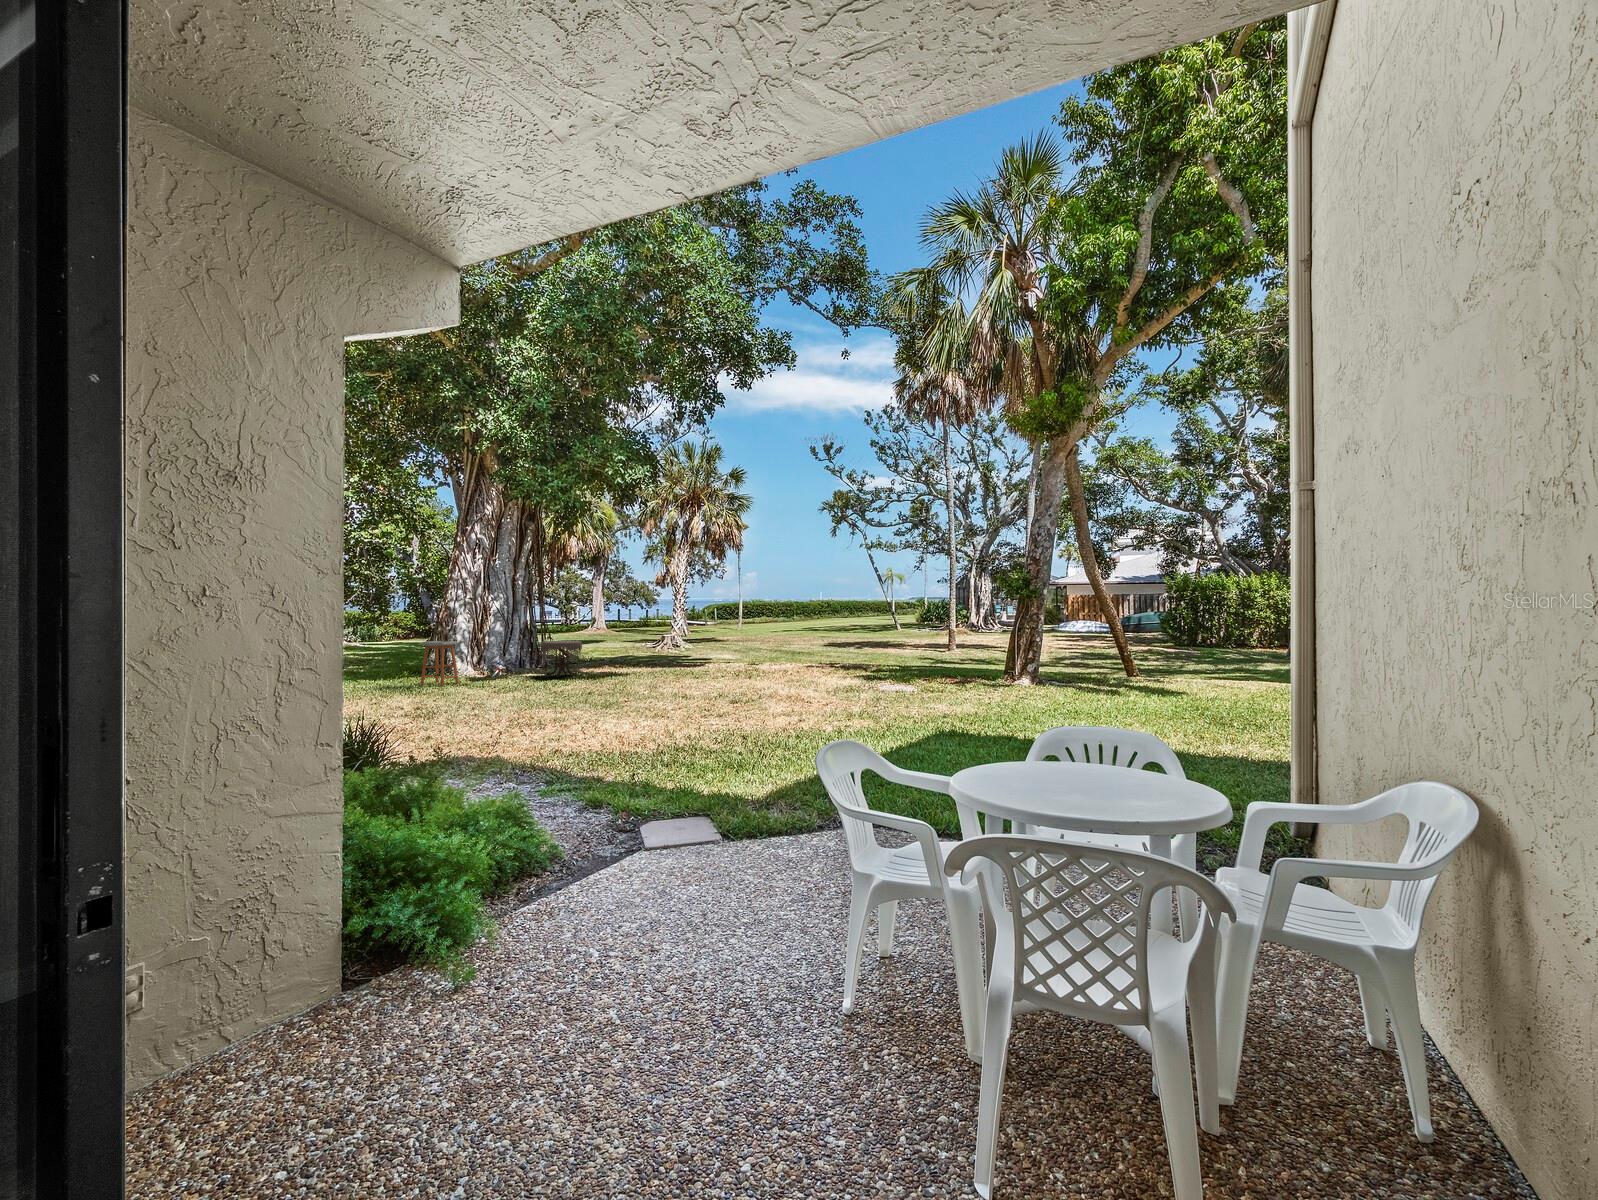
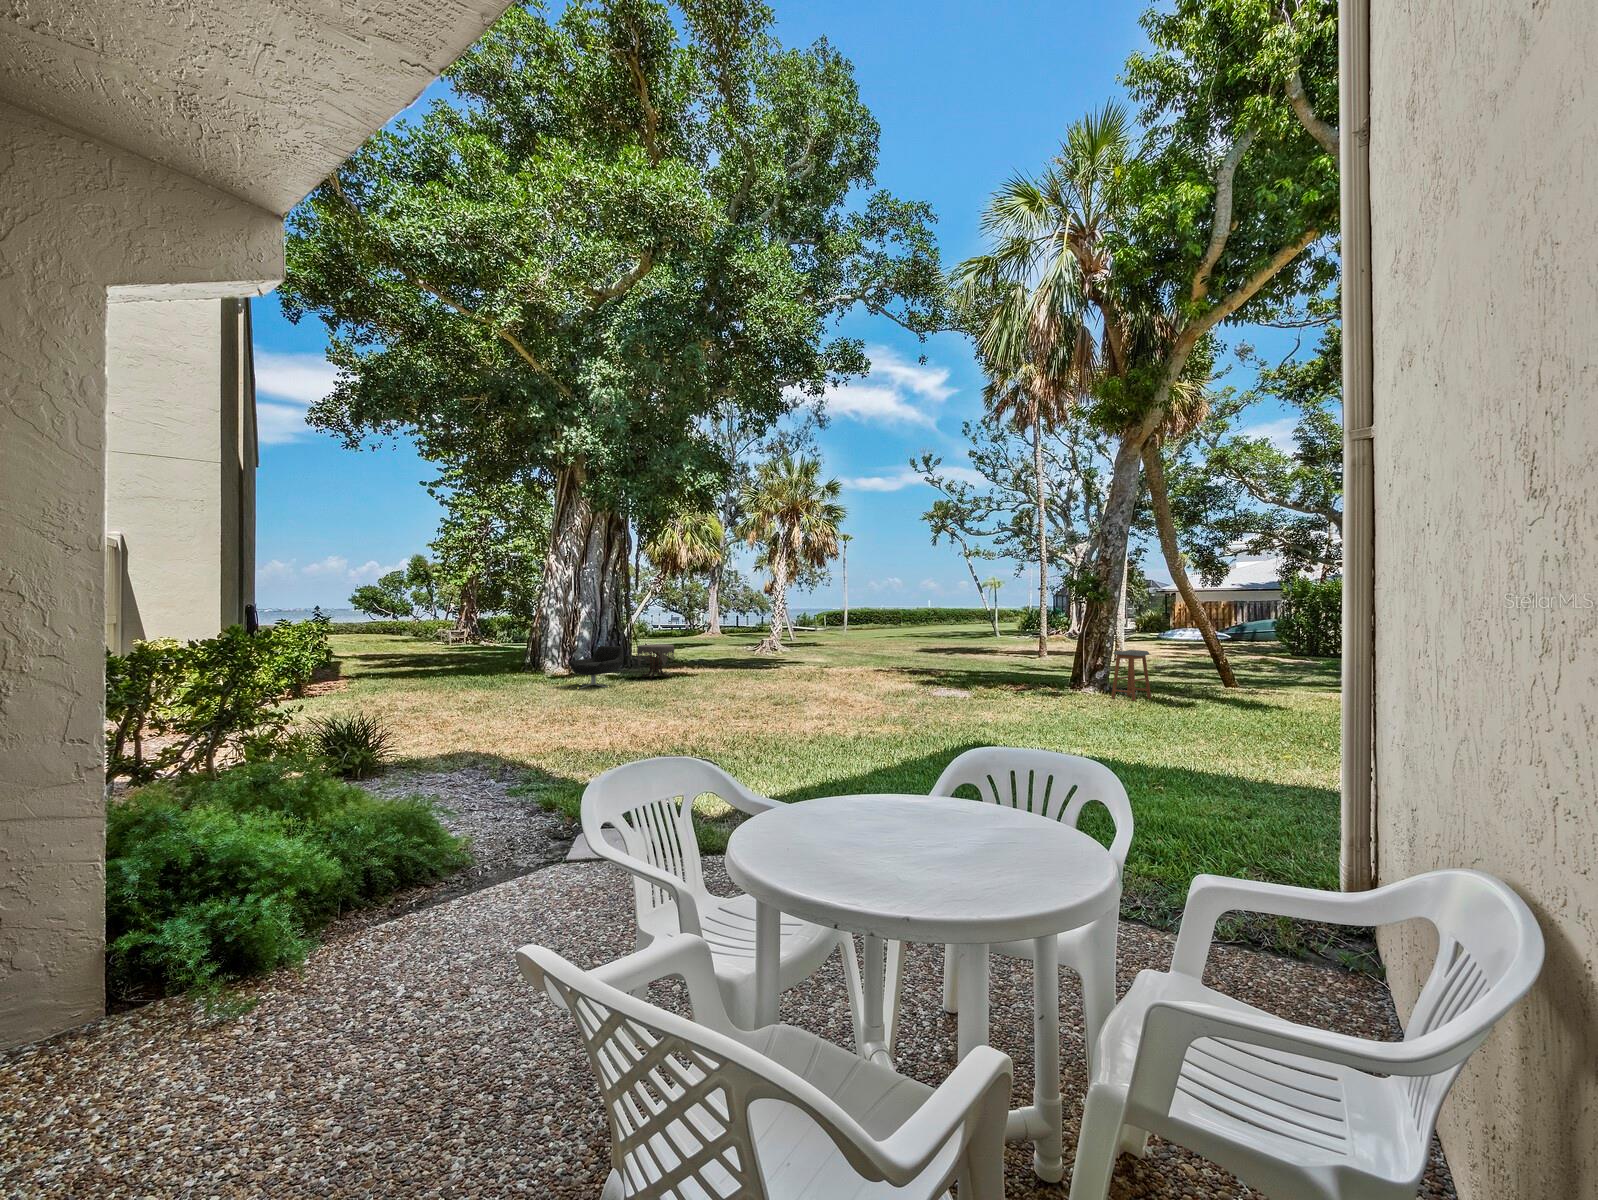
stool: present [420,641,459,686] -> present [1111,650,1151,701]
lounge chair: none [470,643,531,688] -> present [569,646,623,688]

